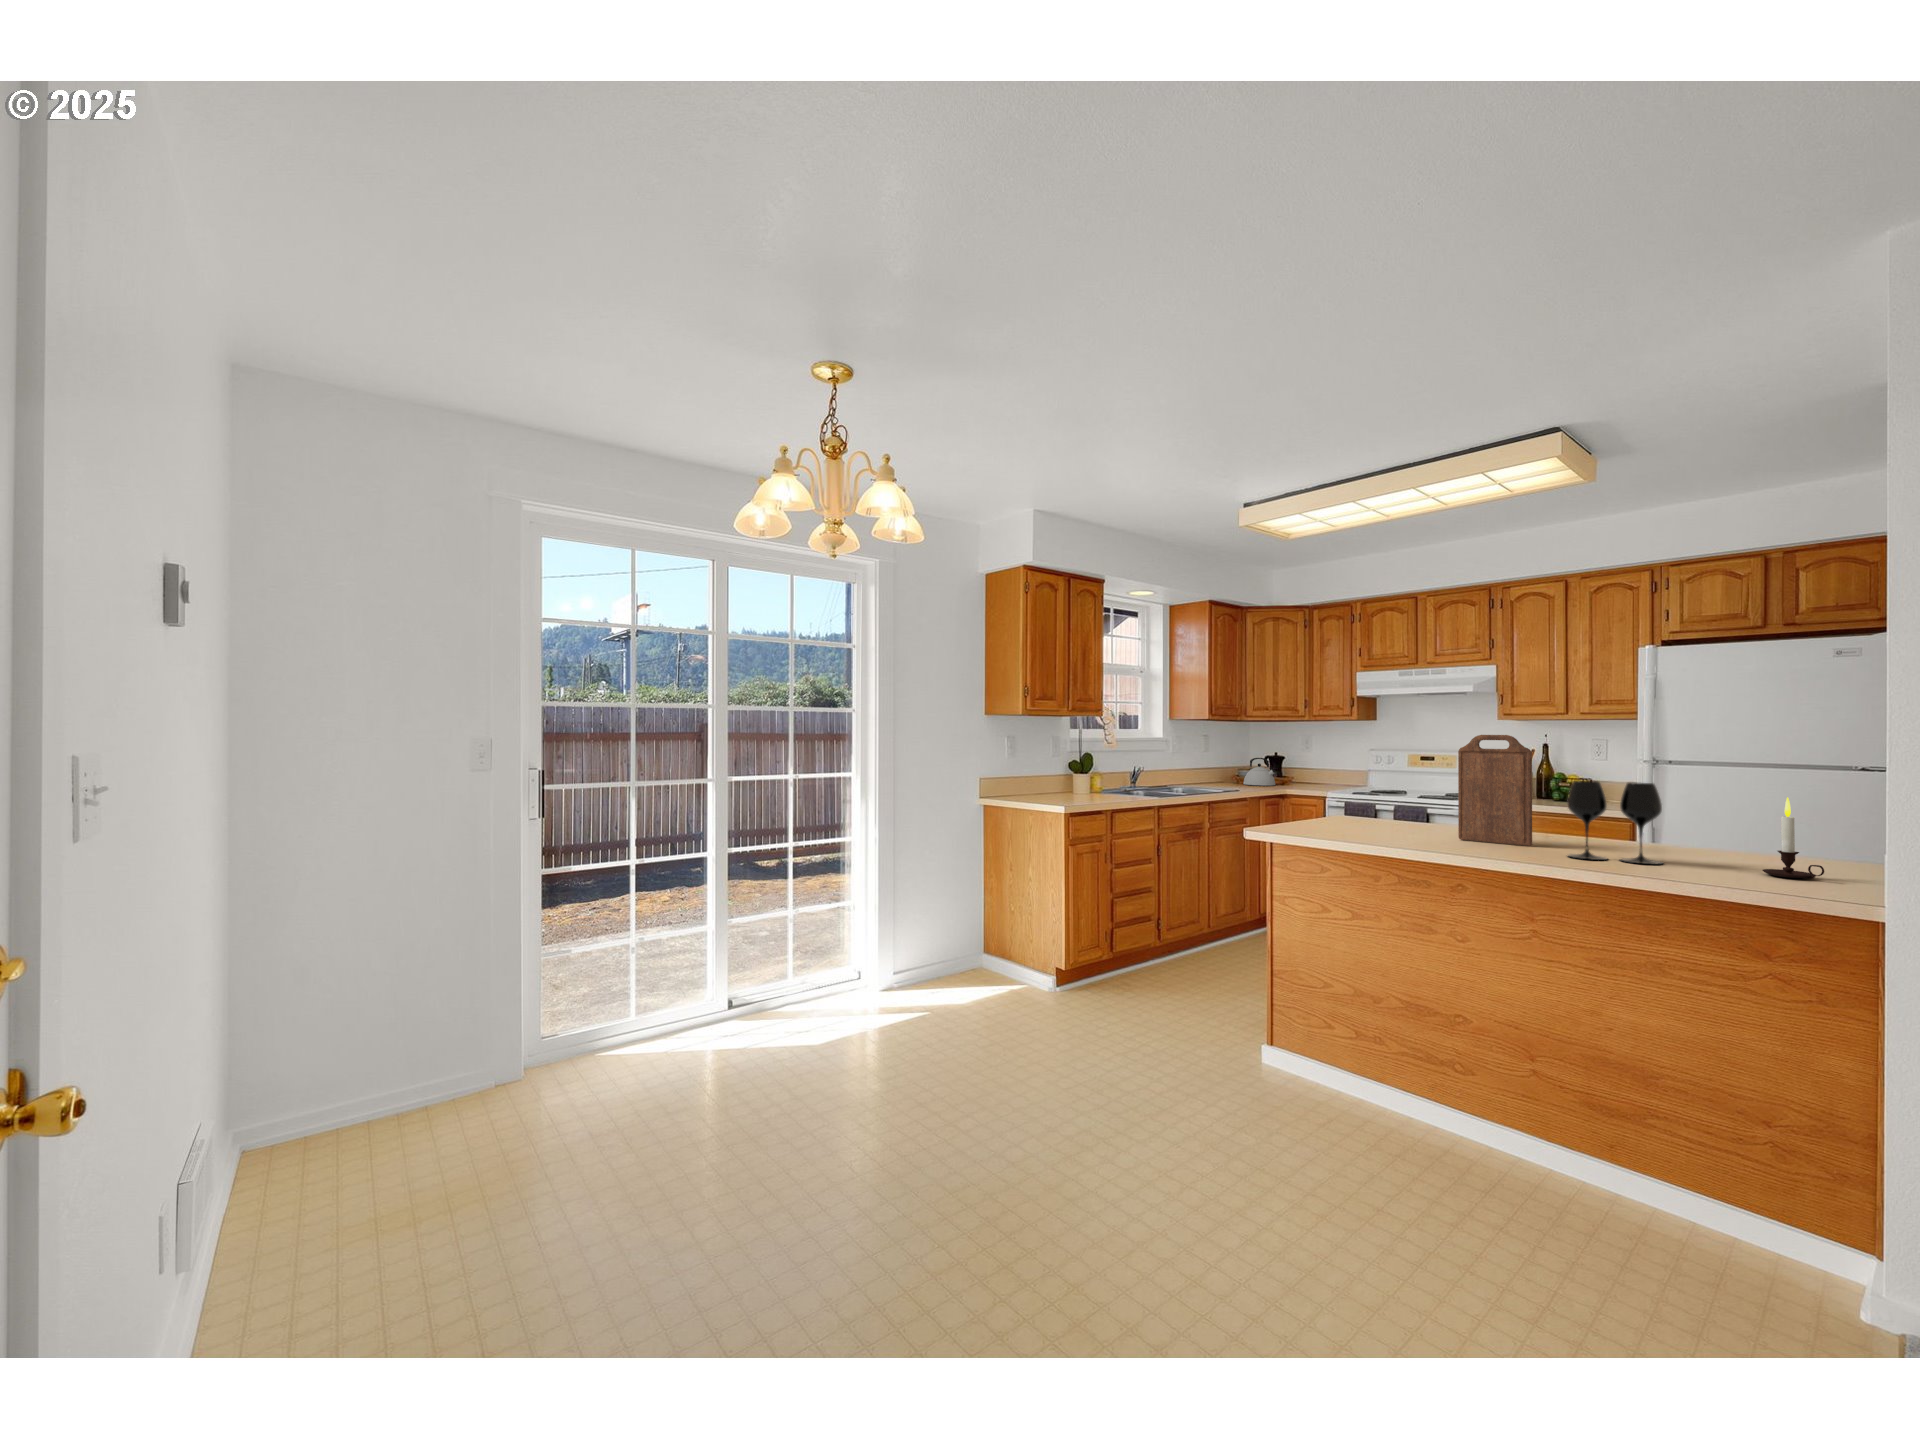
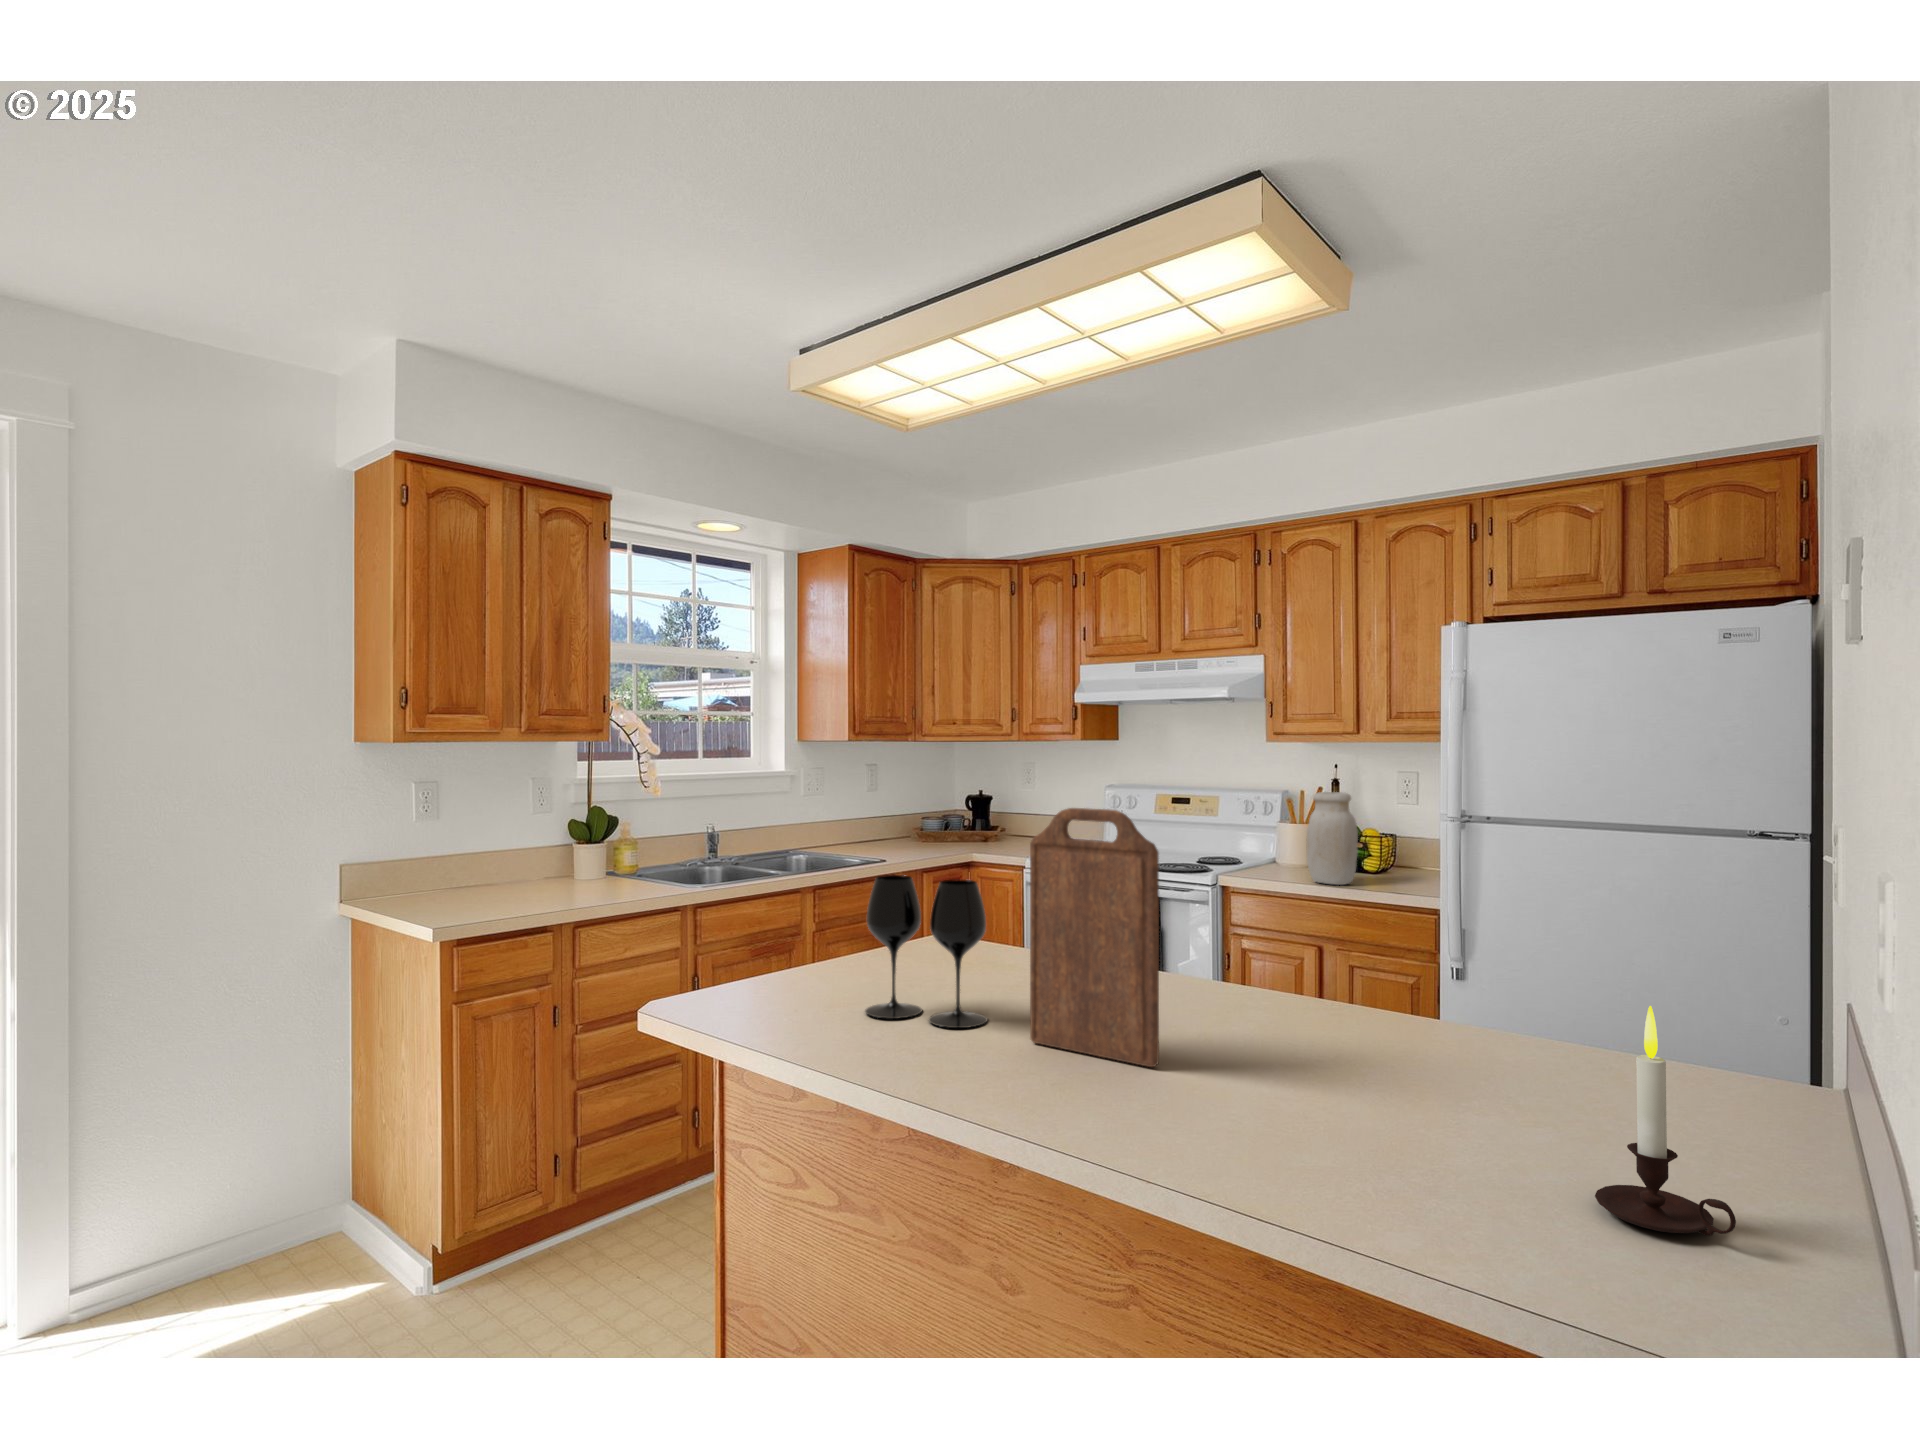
jar: none [1532,750,1569,807] -> present [1306,792,1358,885]
kettle: present [1243,758,1276,786] -> none [919,800,967,846]
wine glass: present [1567,781,1662,864] -> present [865,875,987,1028]

